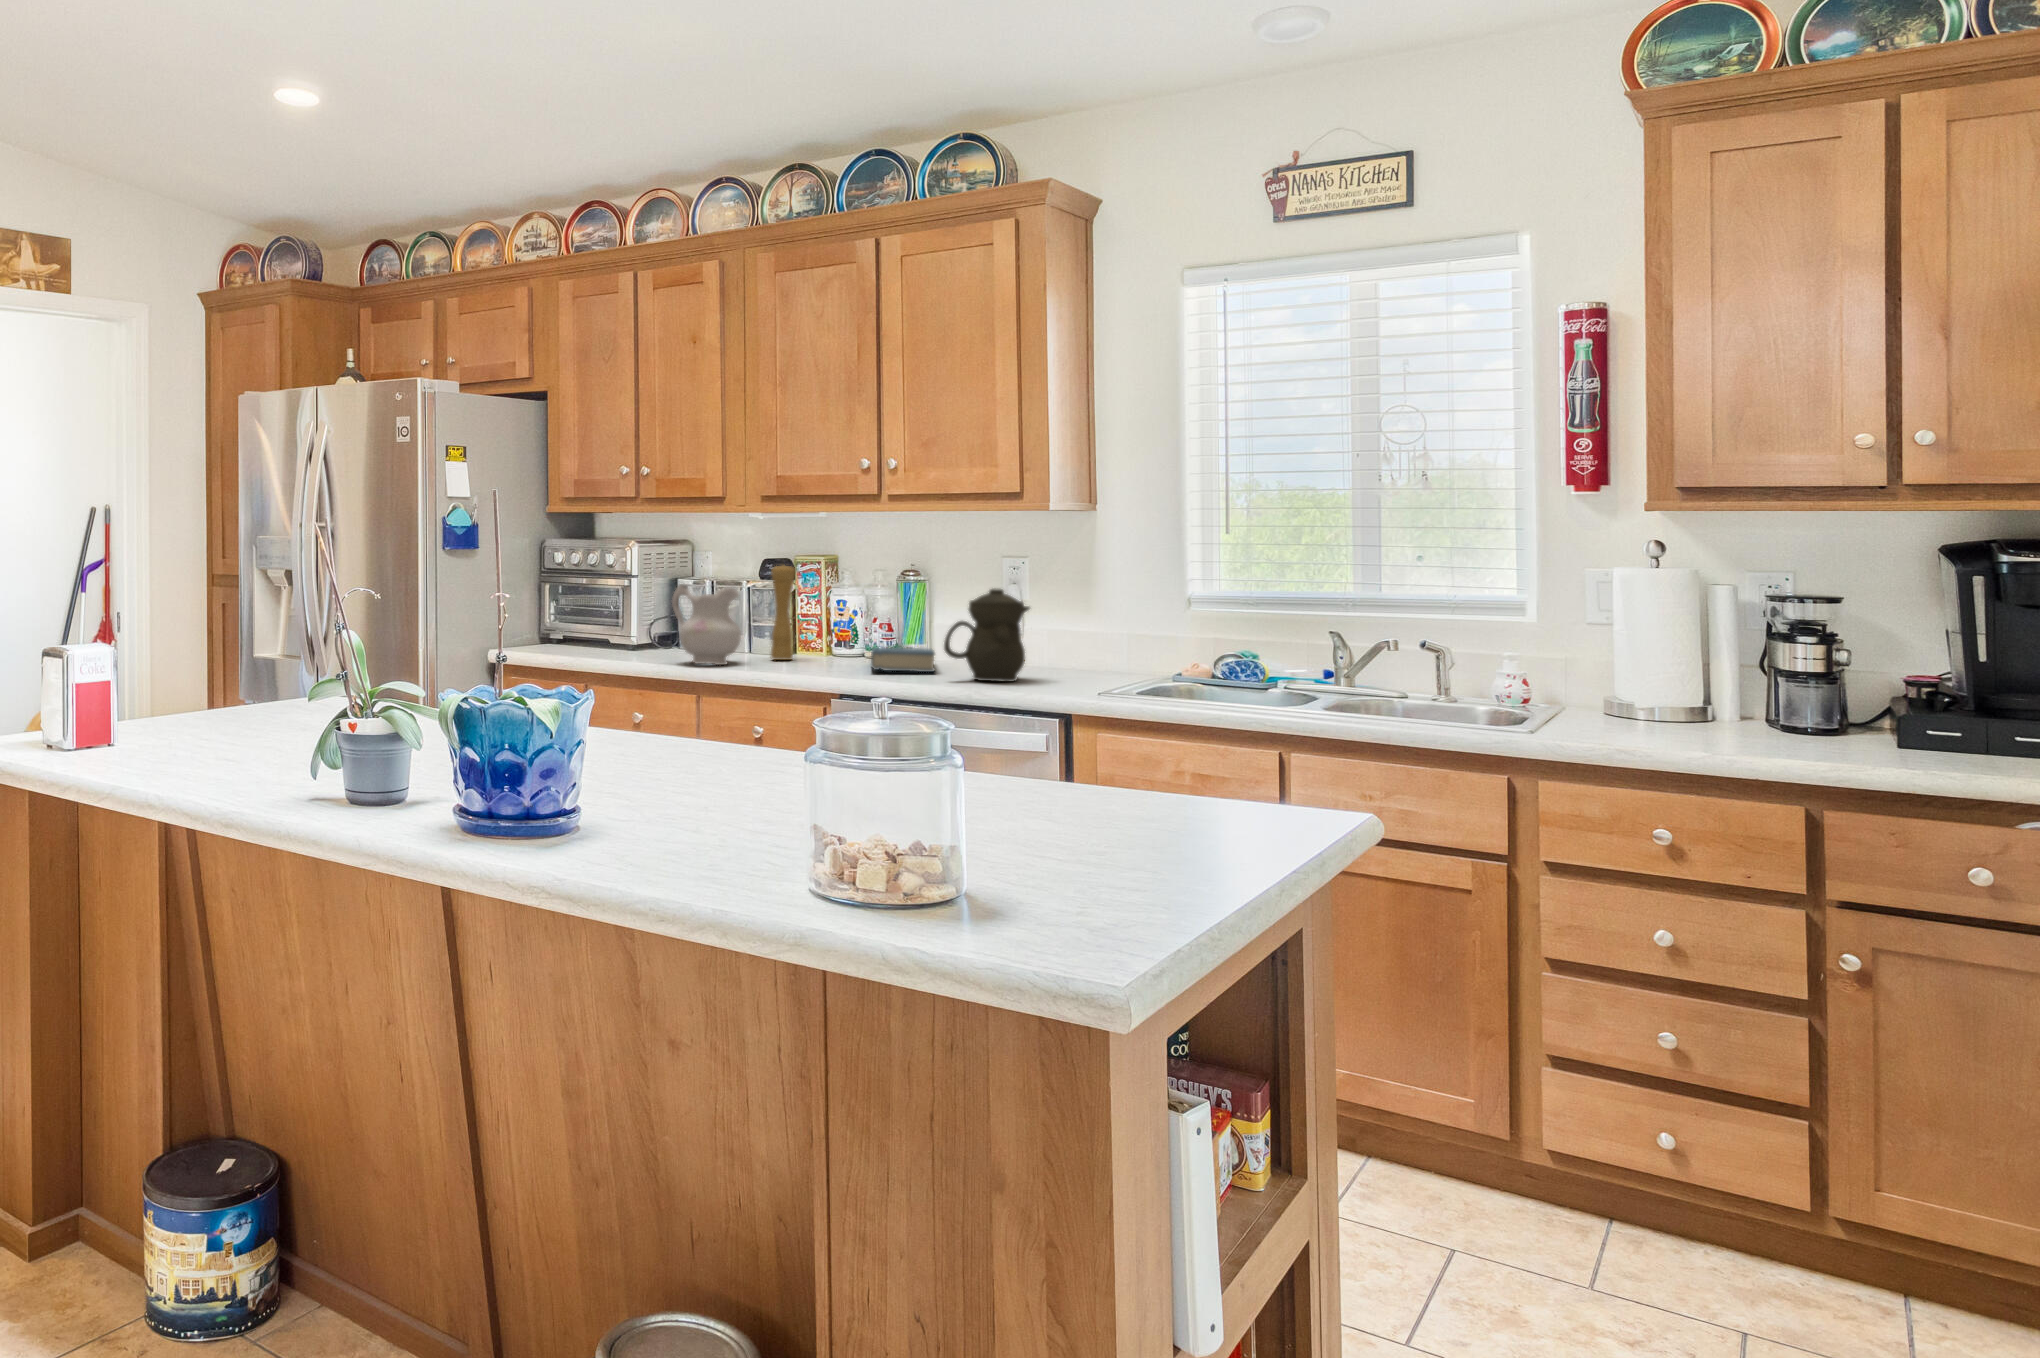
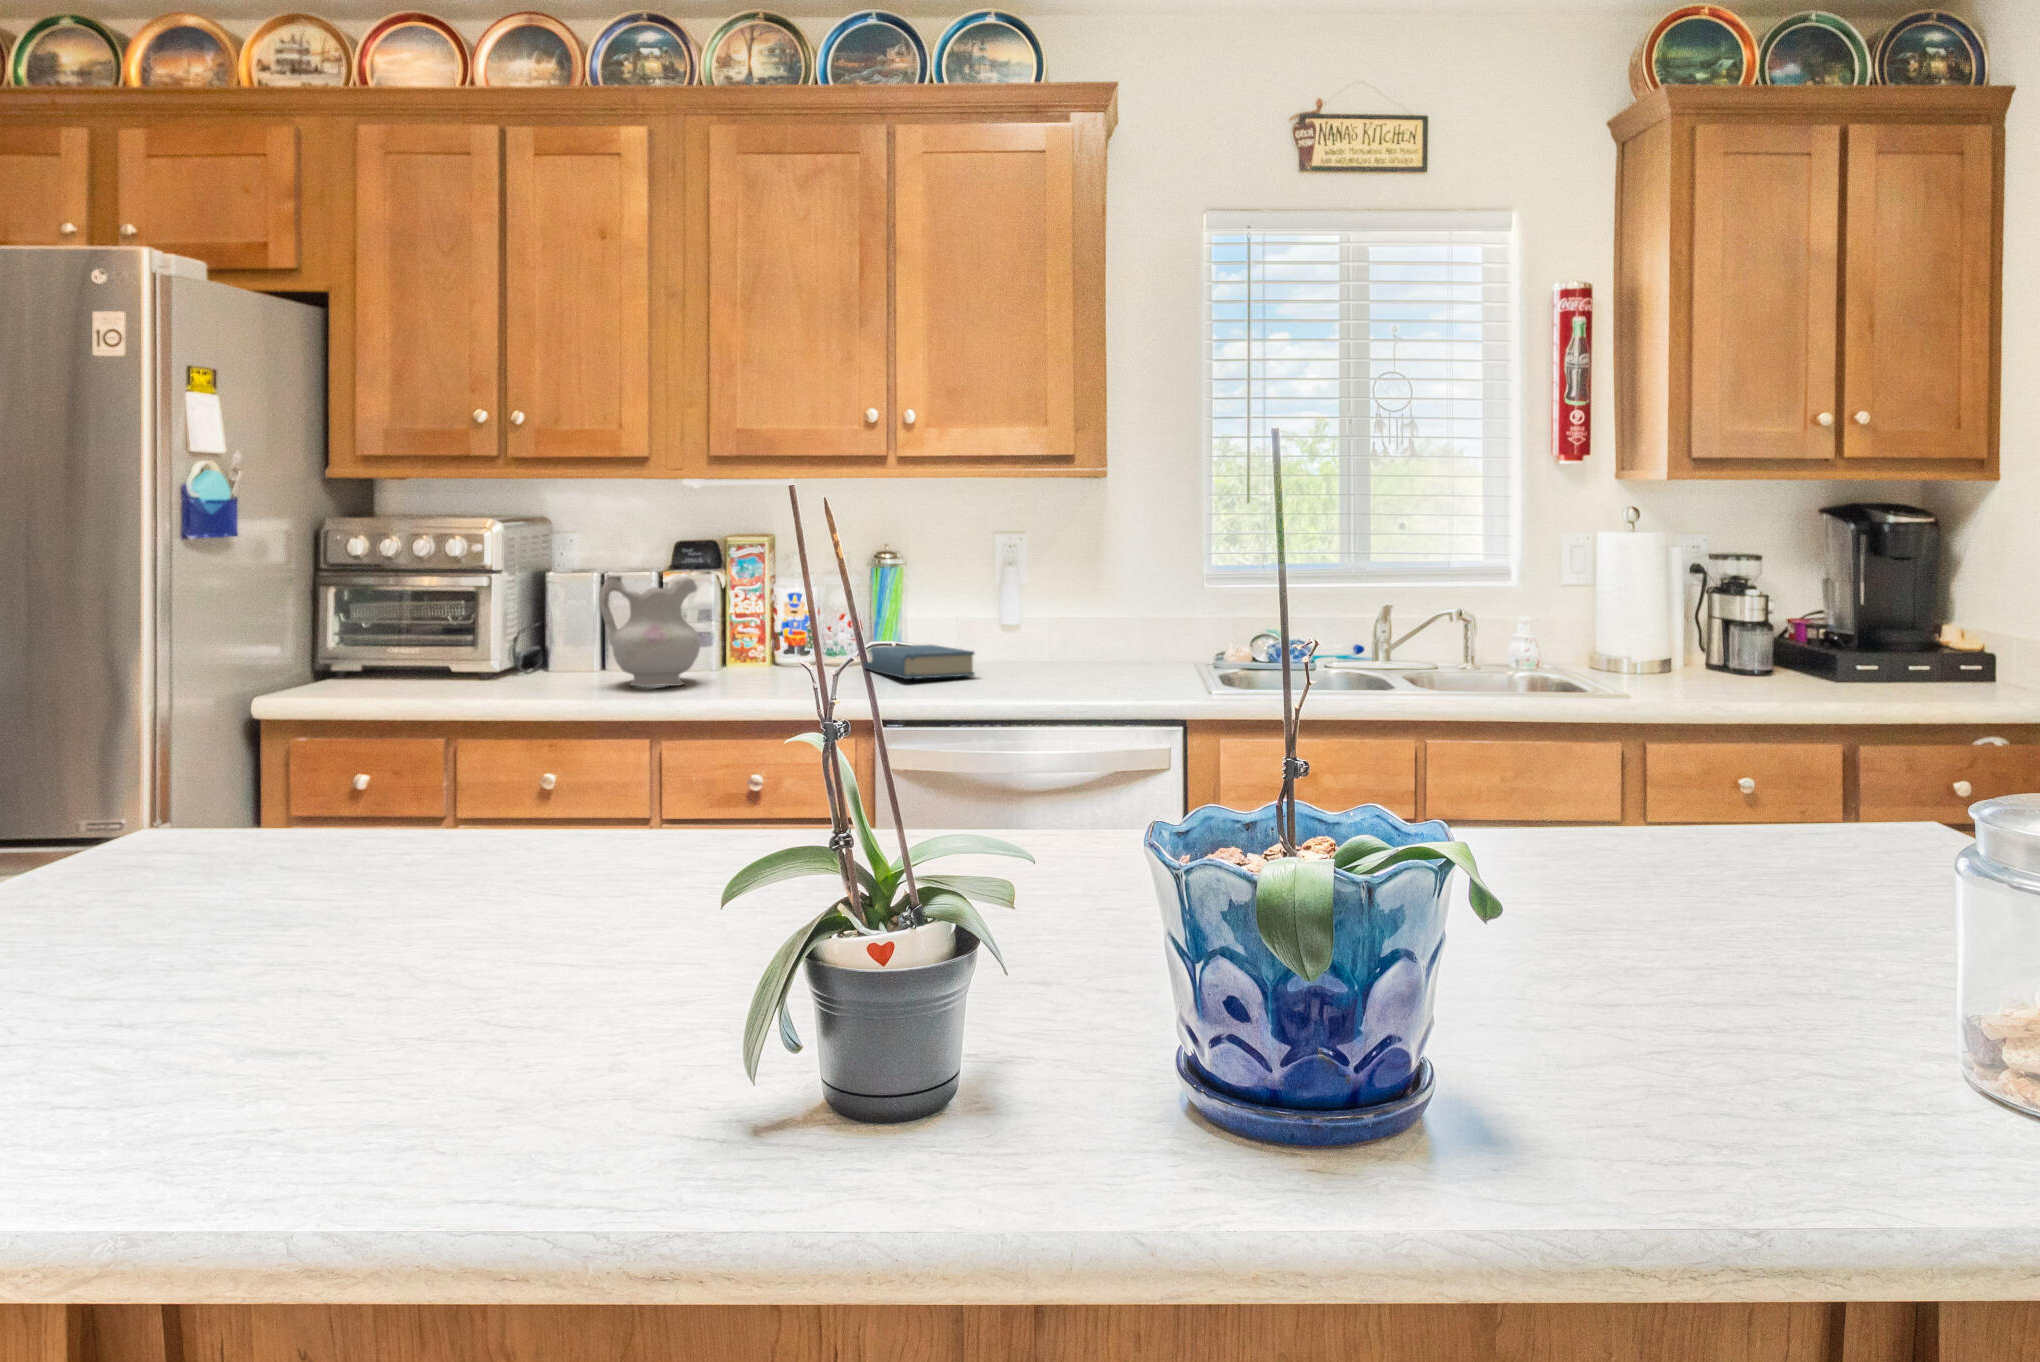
pepper mill: present [771,565,795,660] -> none [723,544,755,671]
teapot: present [944,588,1030,682] -> none [1009,571,1095,684]

